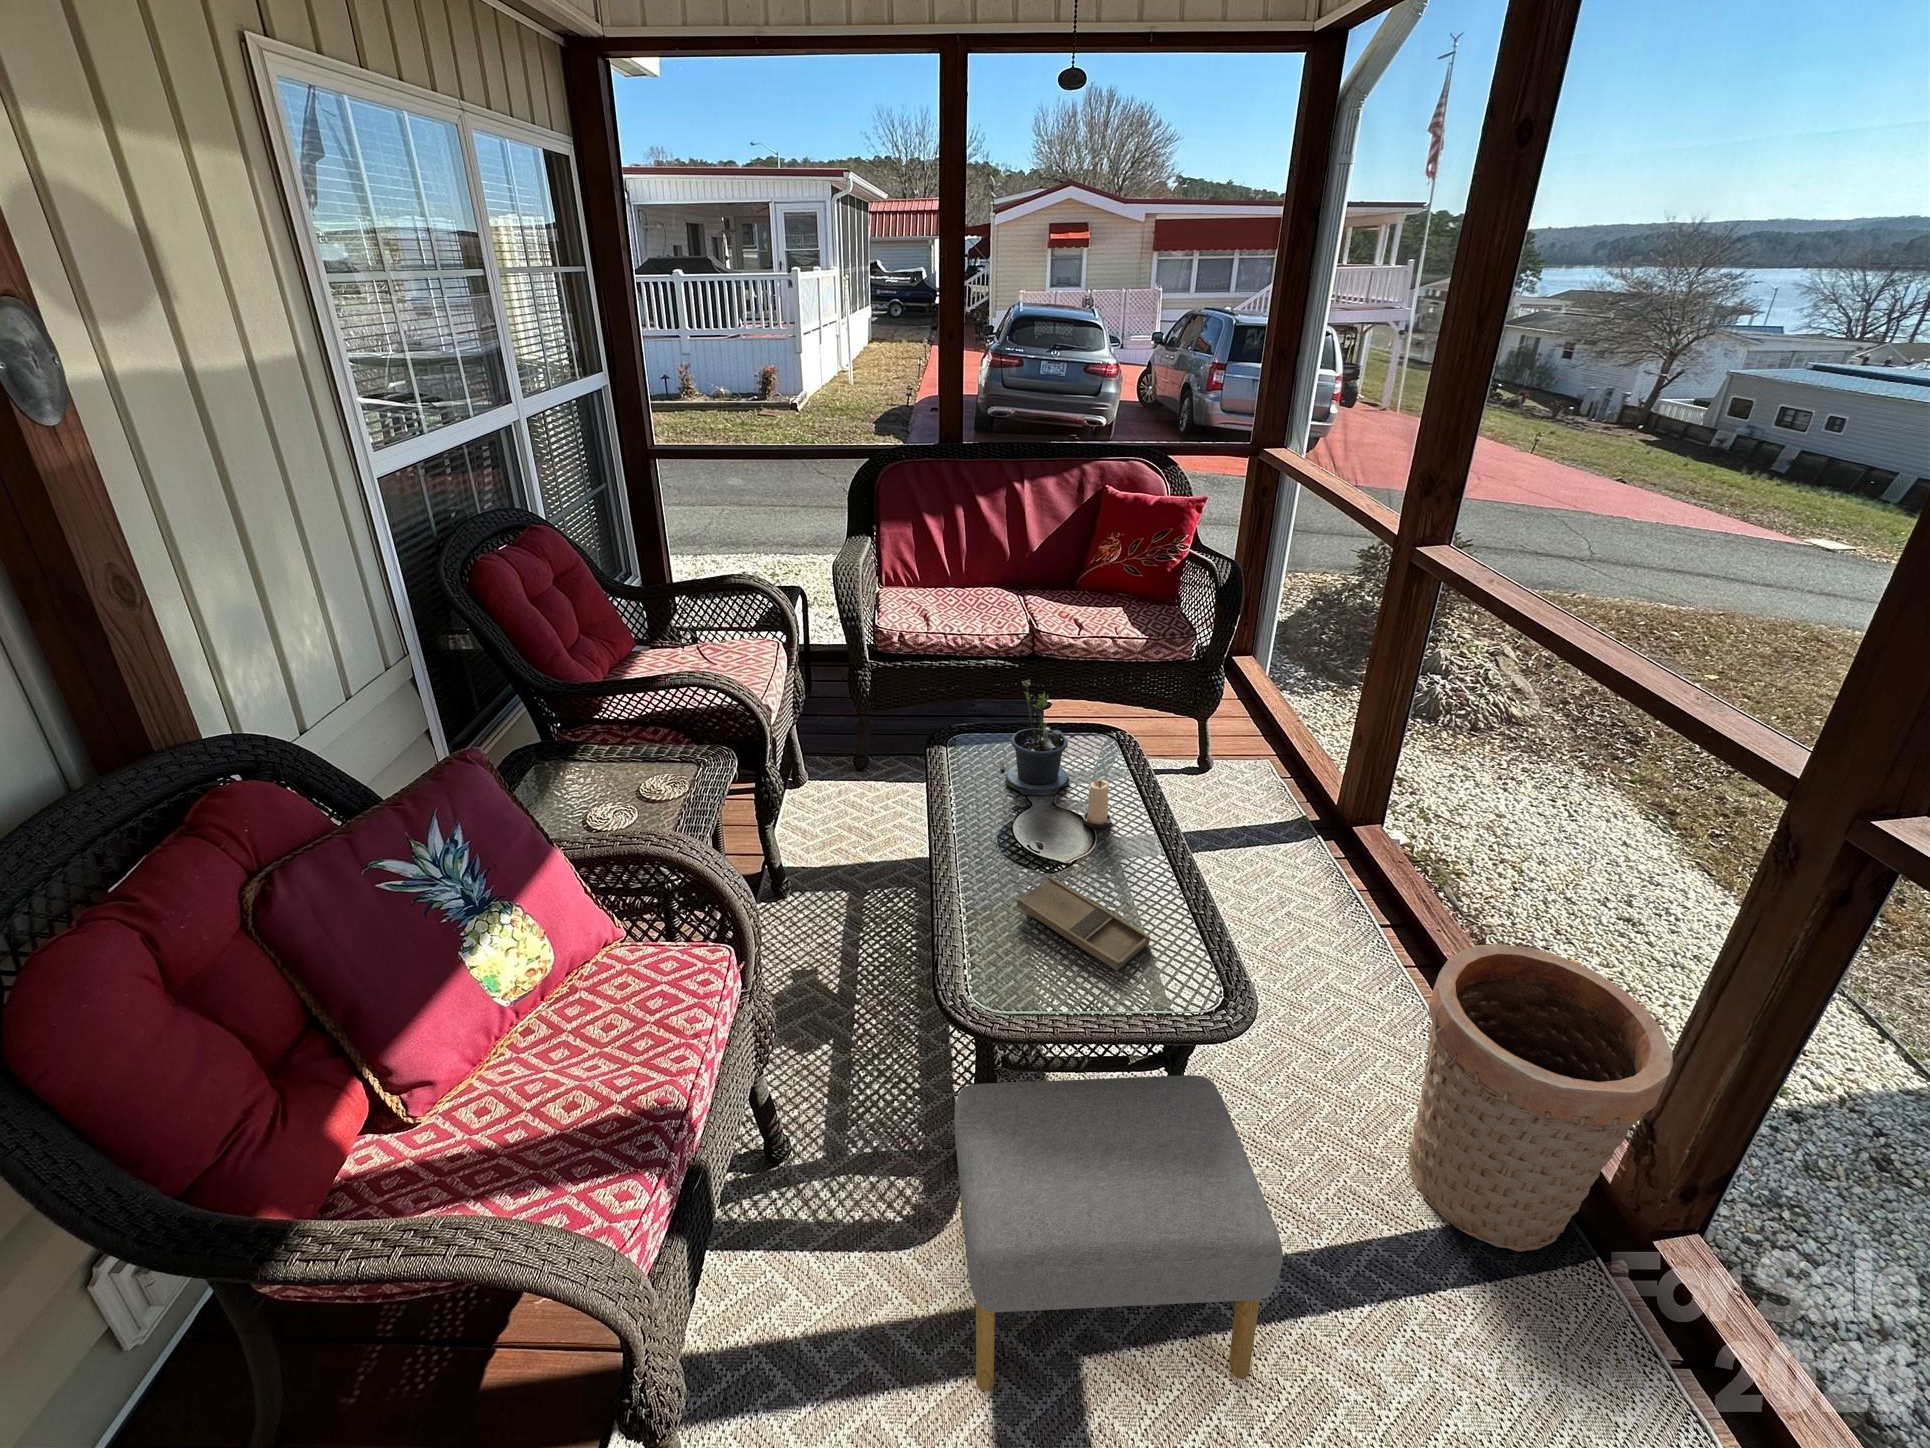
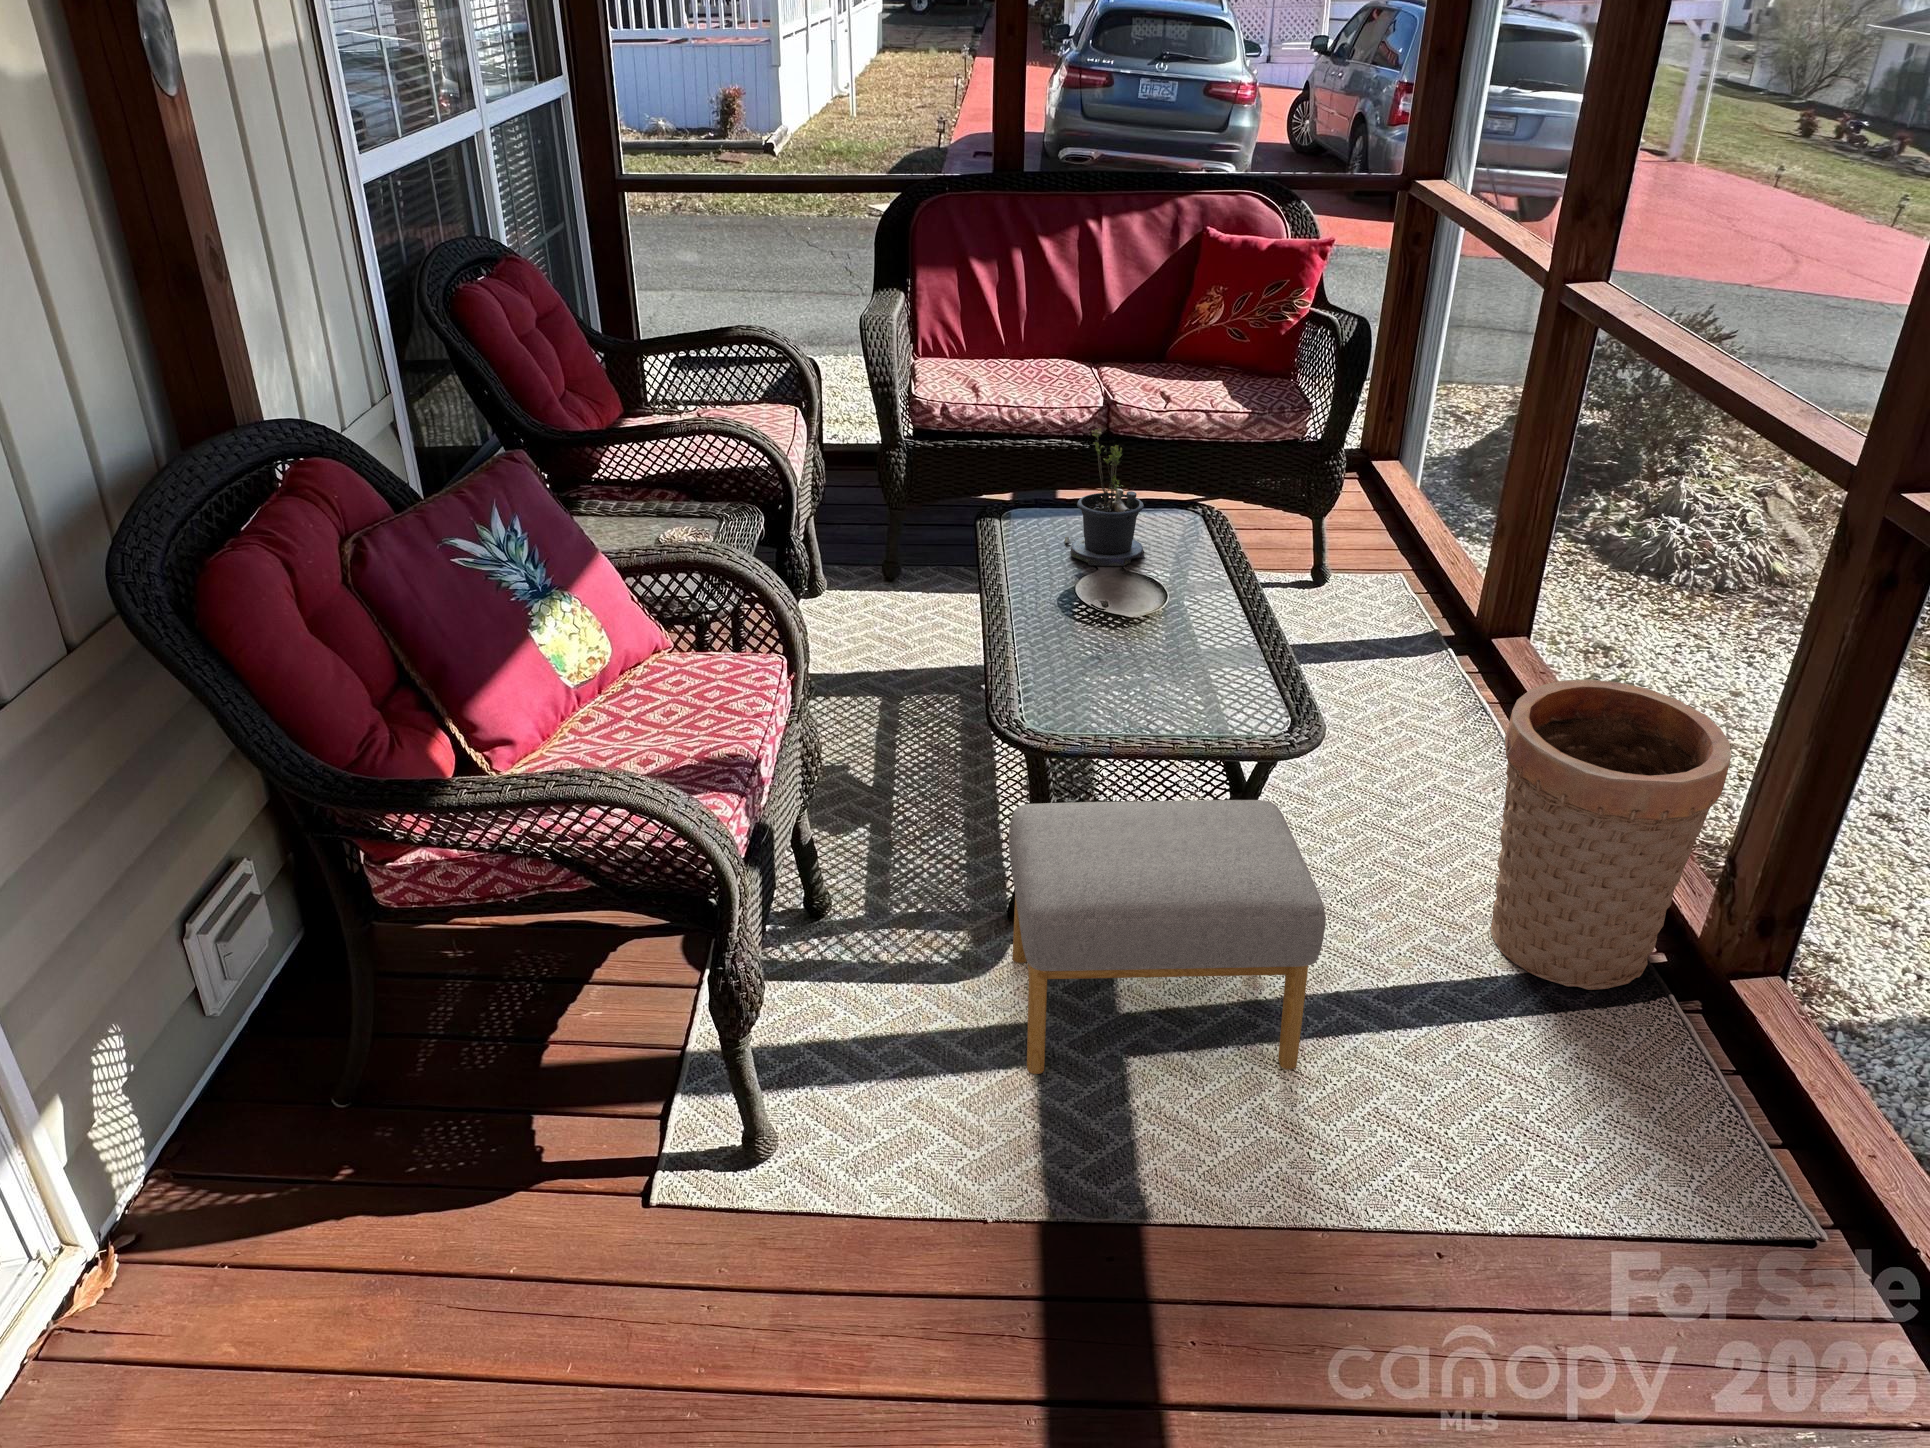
candle: present [1083,780,1111,829] -> none [1157,538,1190,595]
tray: present [1017,877,1150,971] -> none [1079,628,1220,705]

